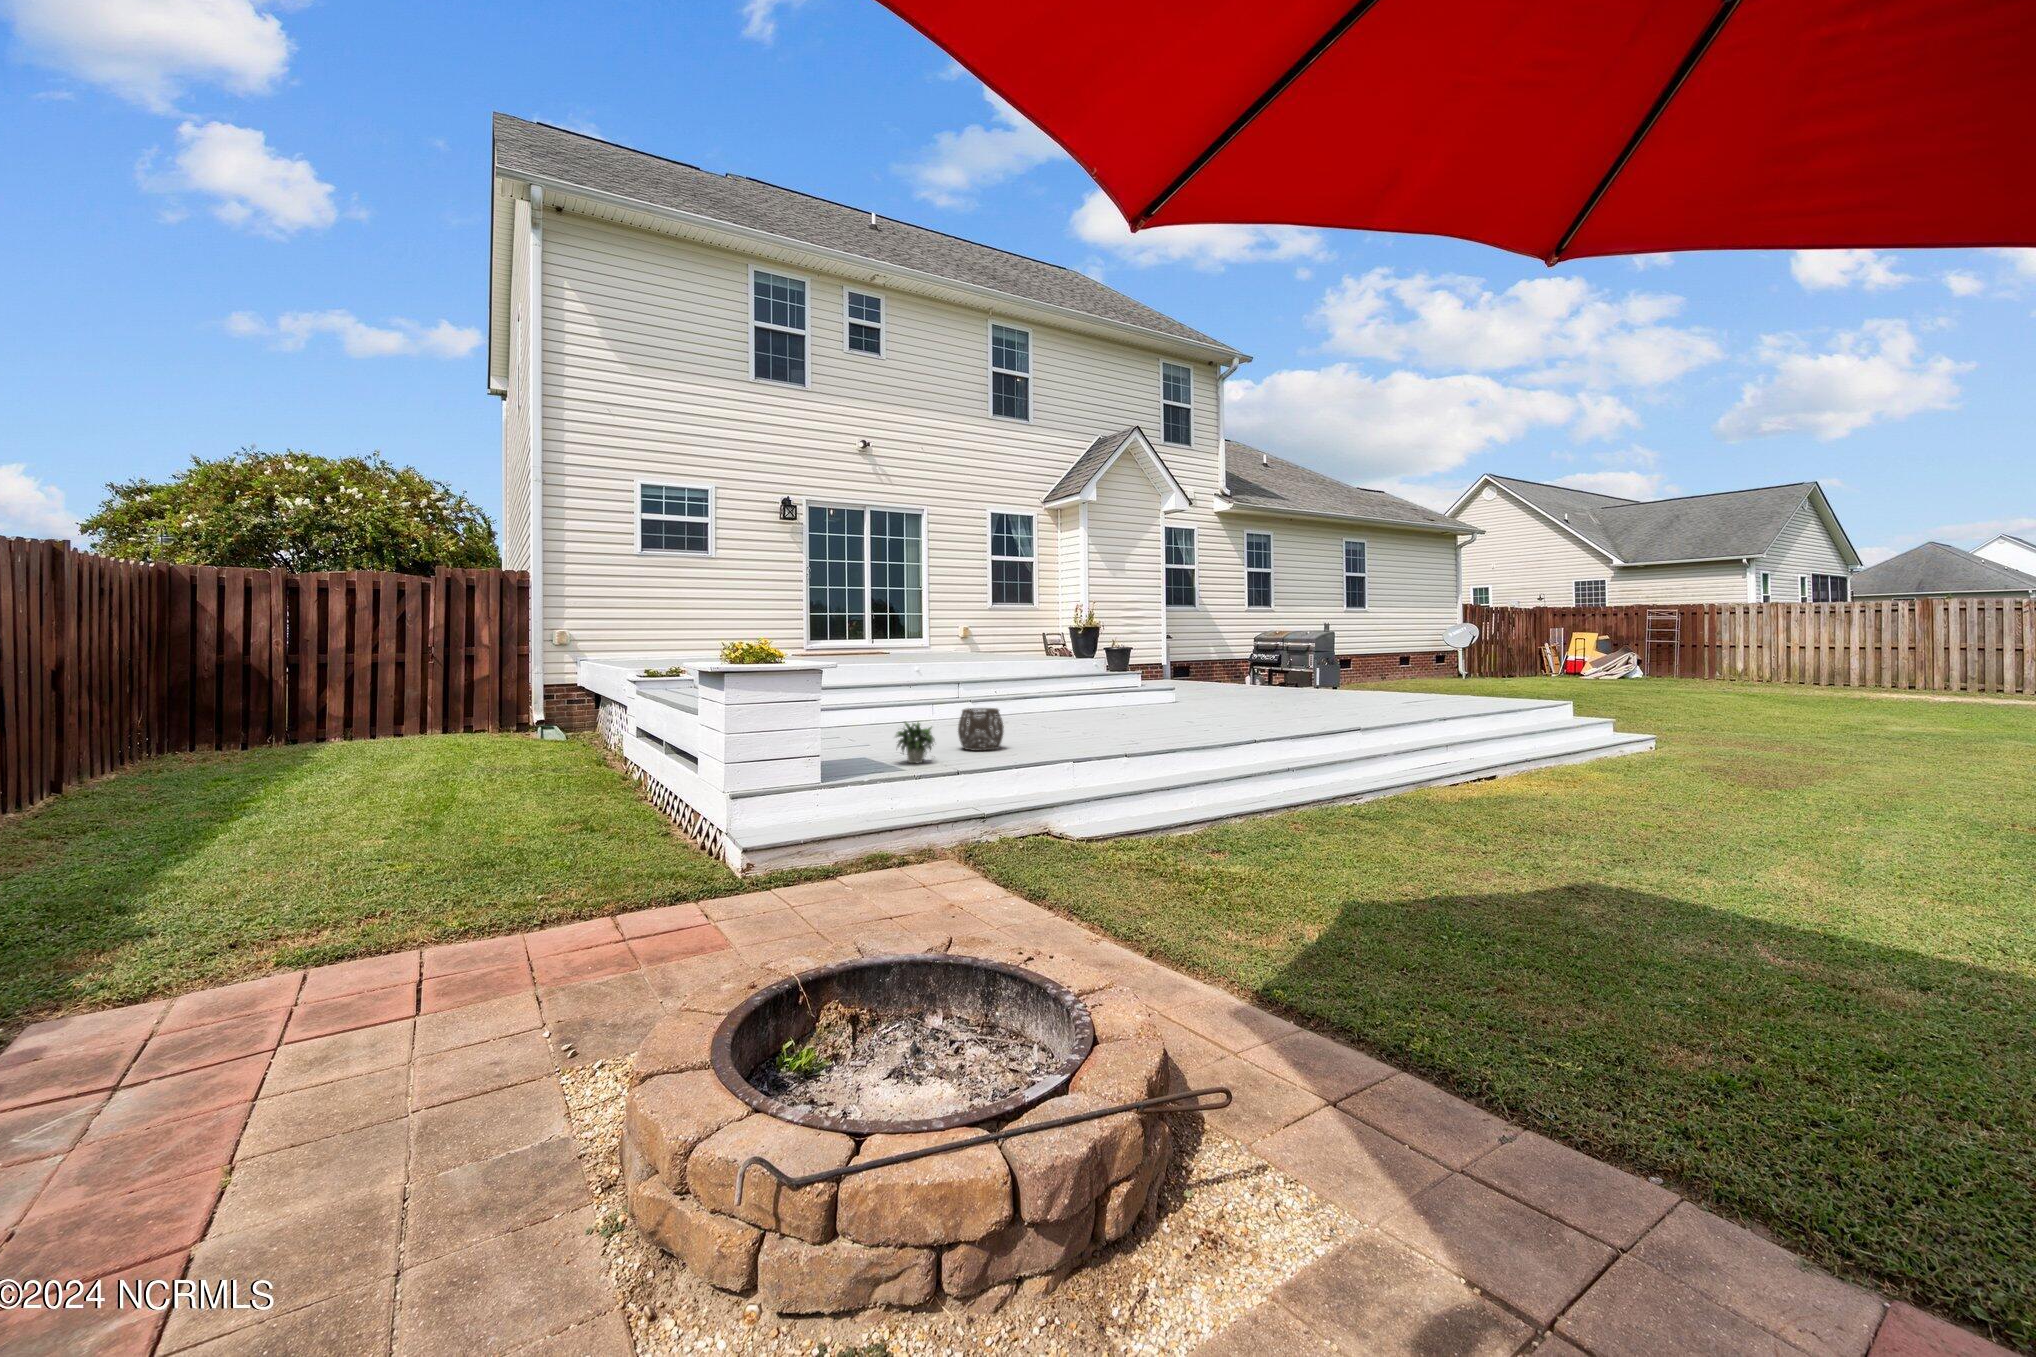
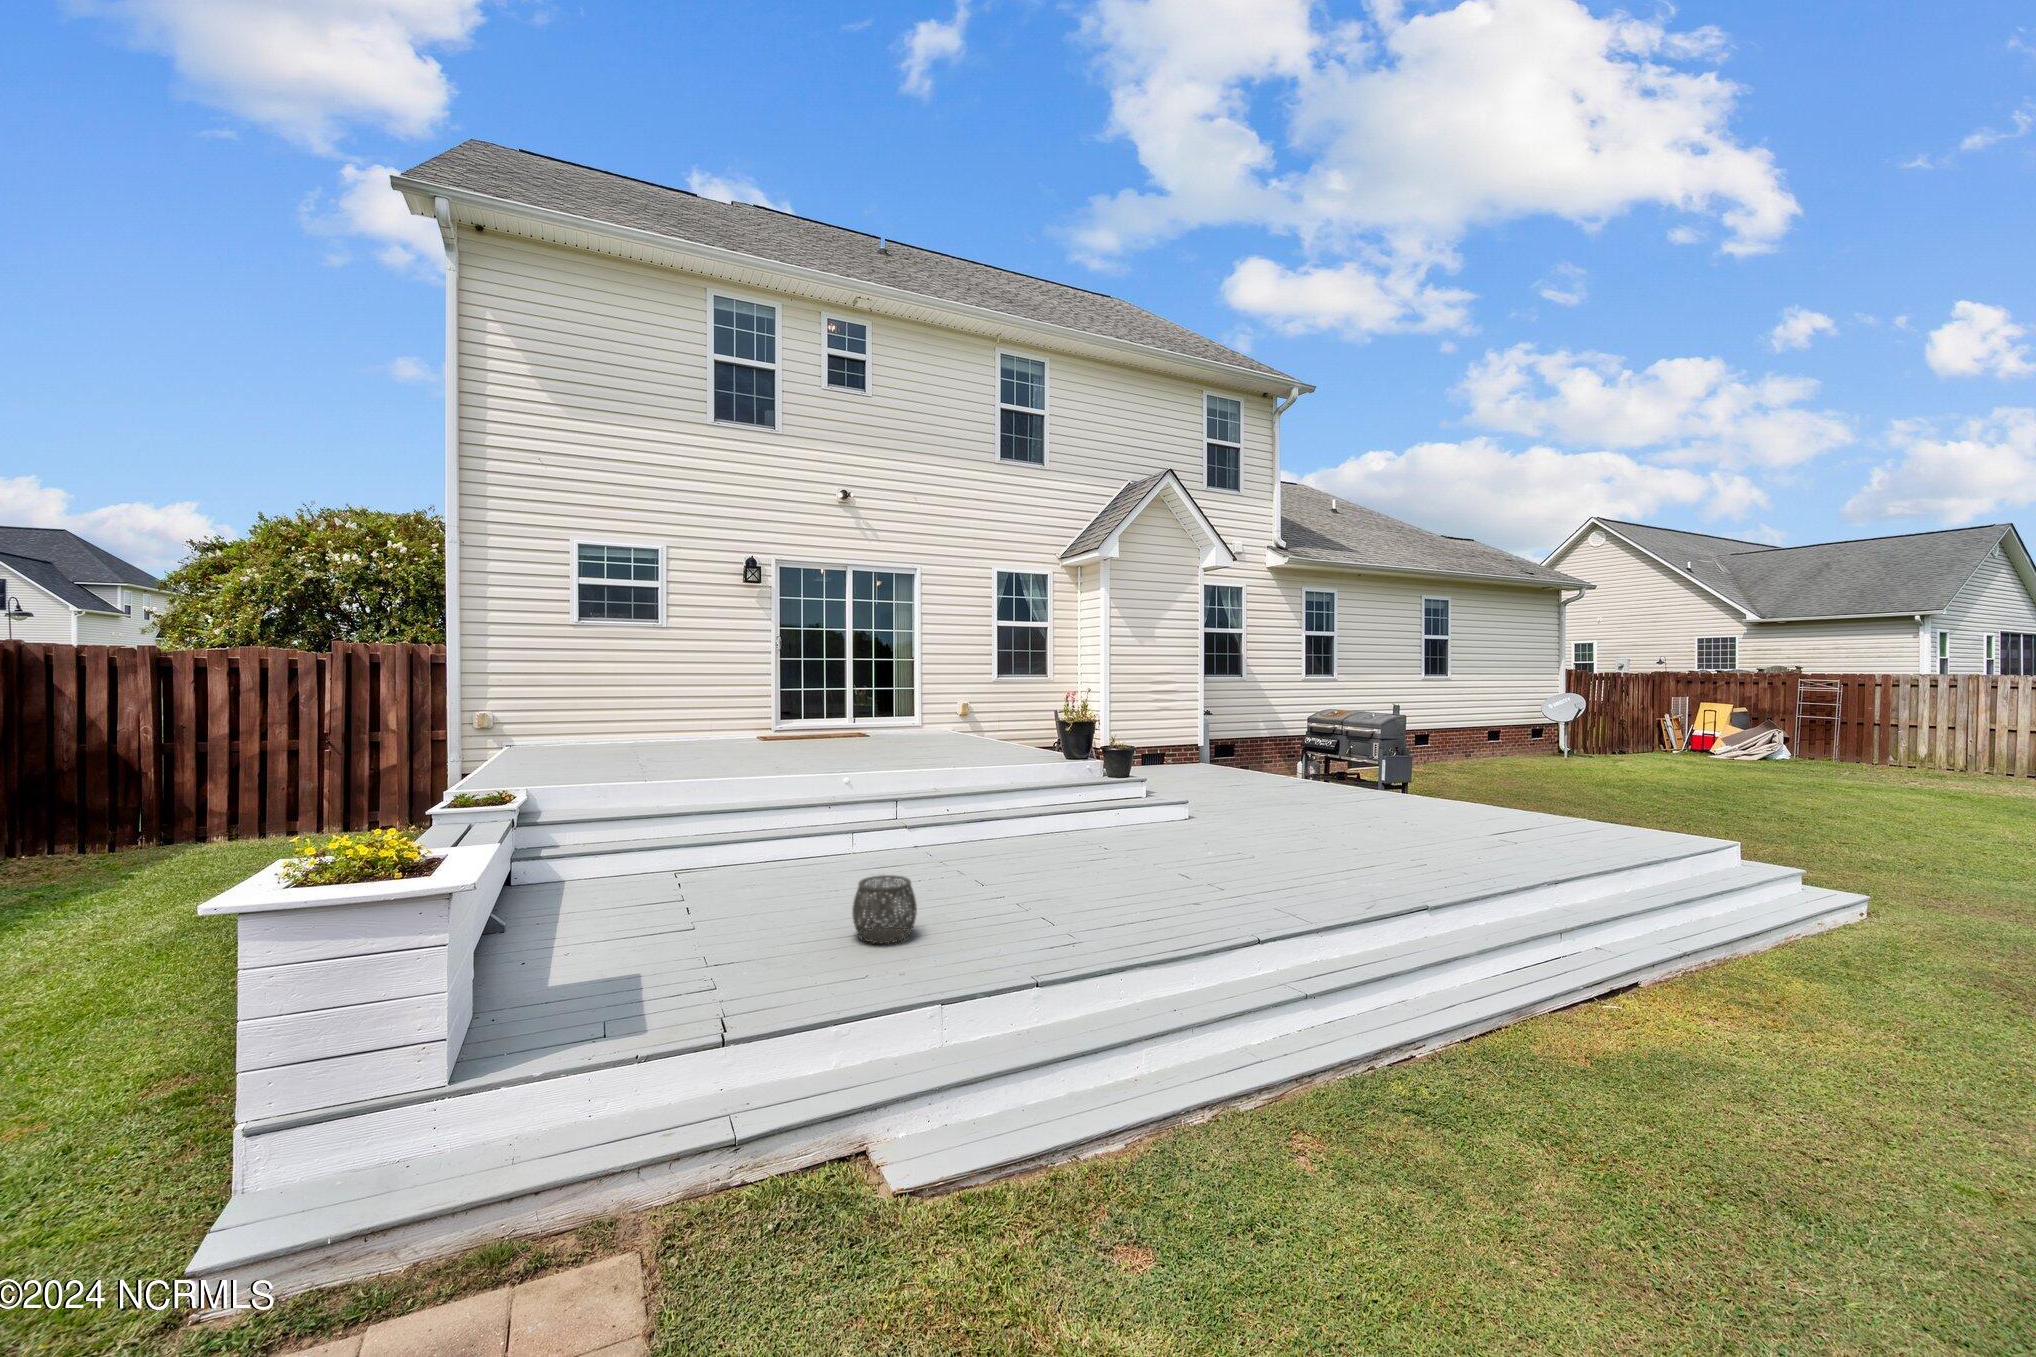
potted plant: present [896,722,934,763] -> none [732,911,802,980]

